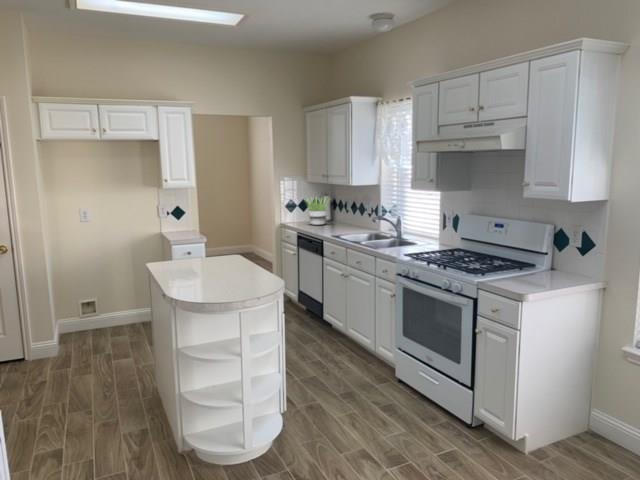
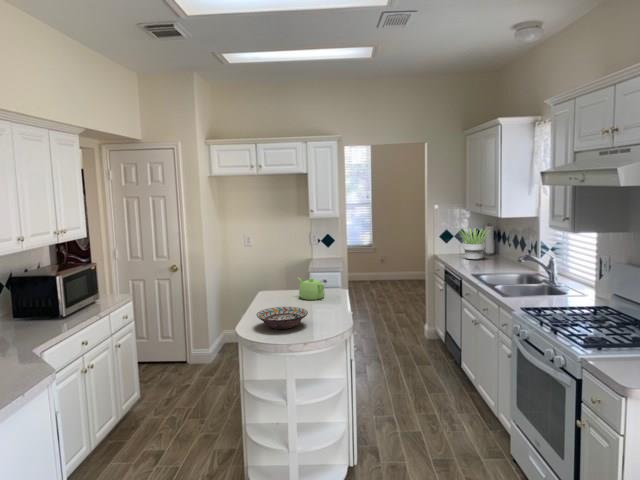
teapot: none [192,244,226,265] -> present [298,278,325,300]
decorative bowl: none [188,269,241,290] -> present [256,307,308,329]

